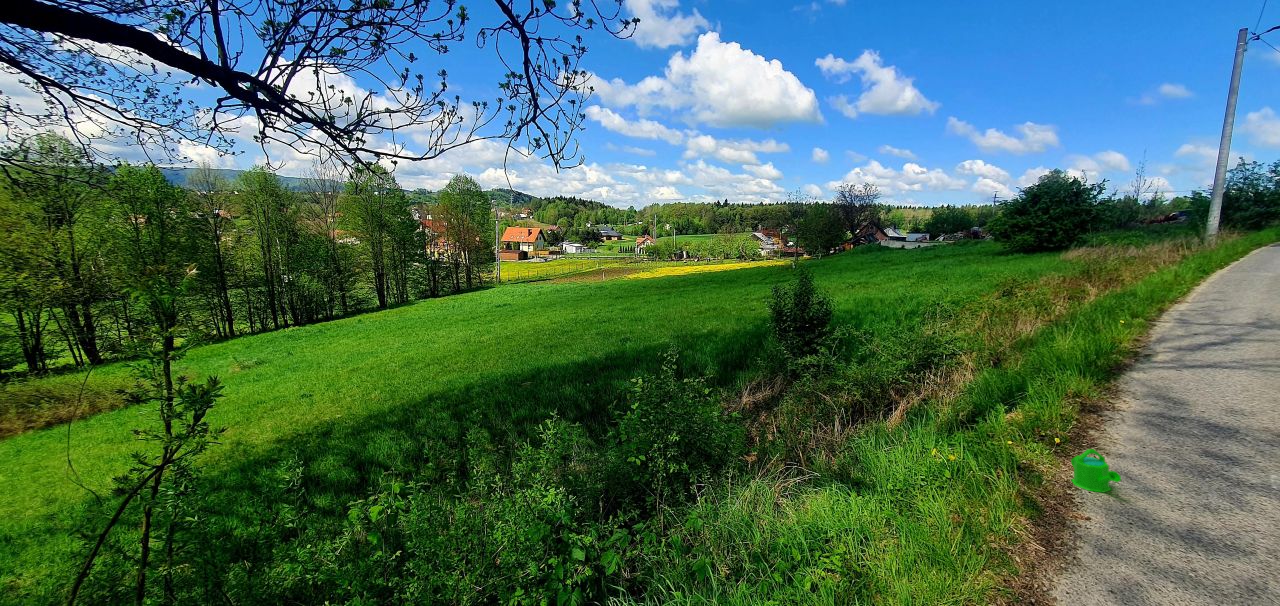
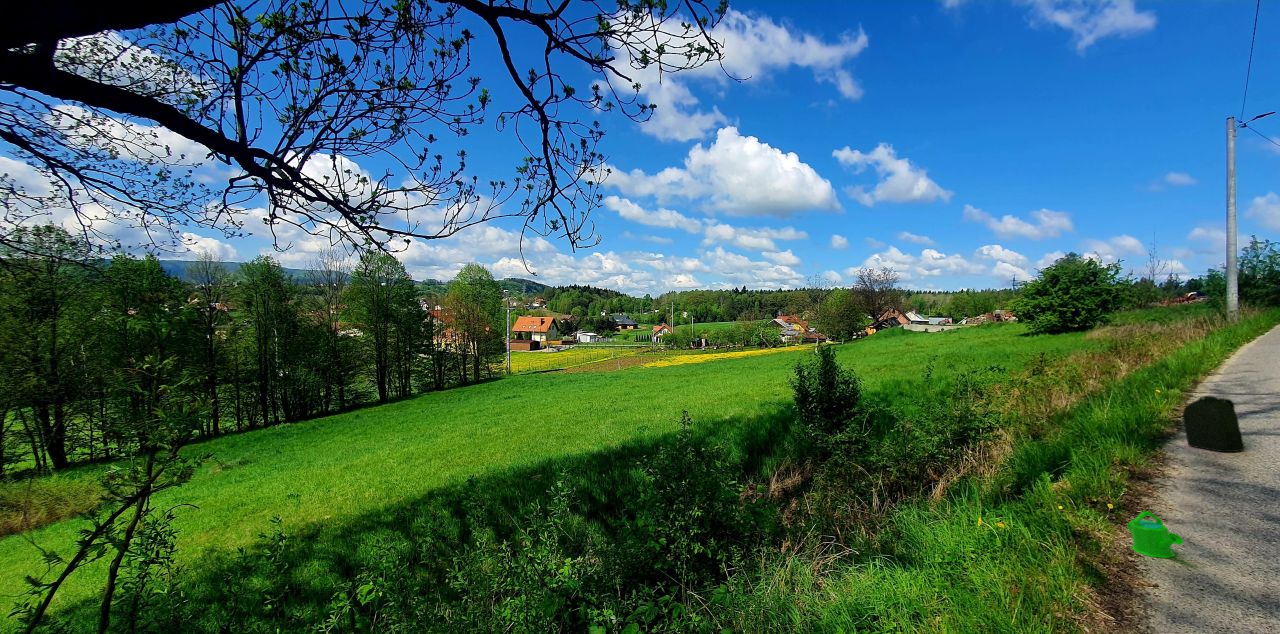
backpack: none [1143,331,1197,385] -> present [1183,396,1244,452]

